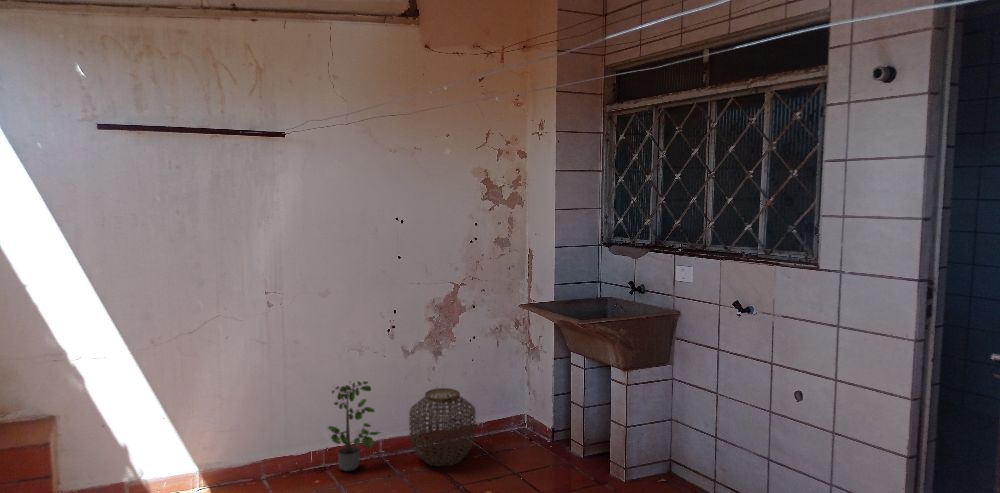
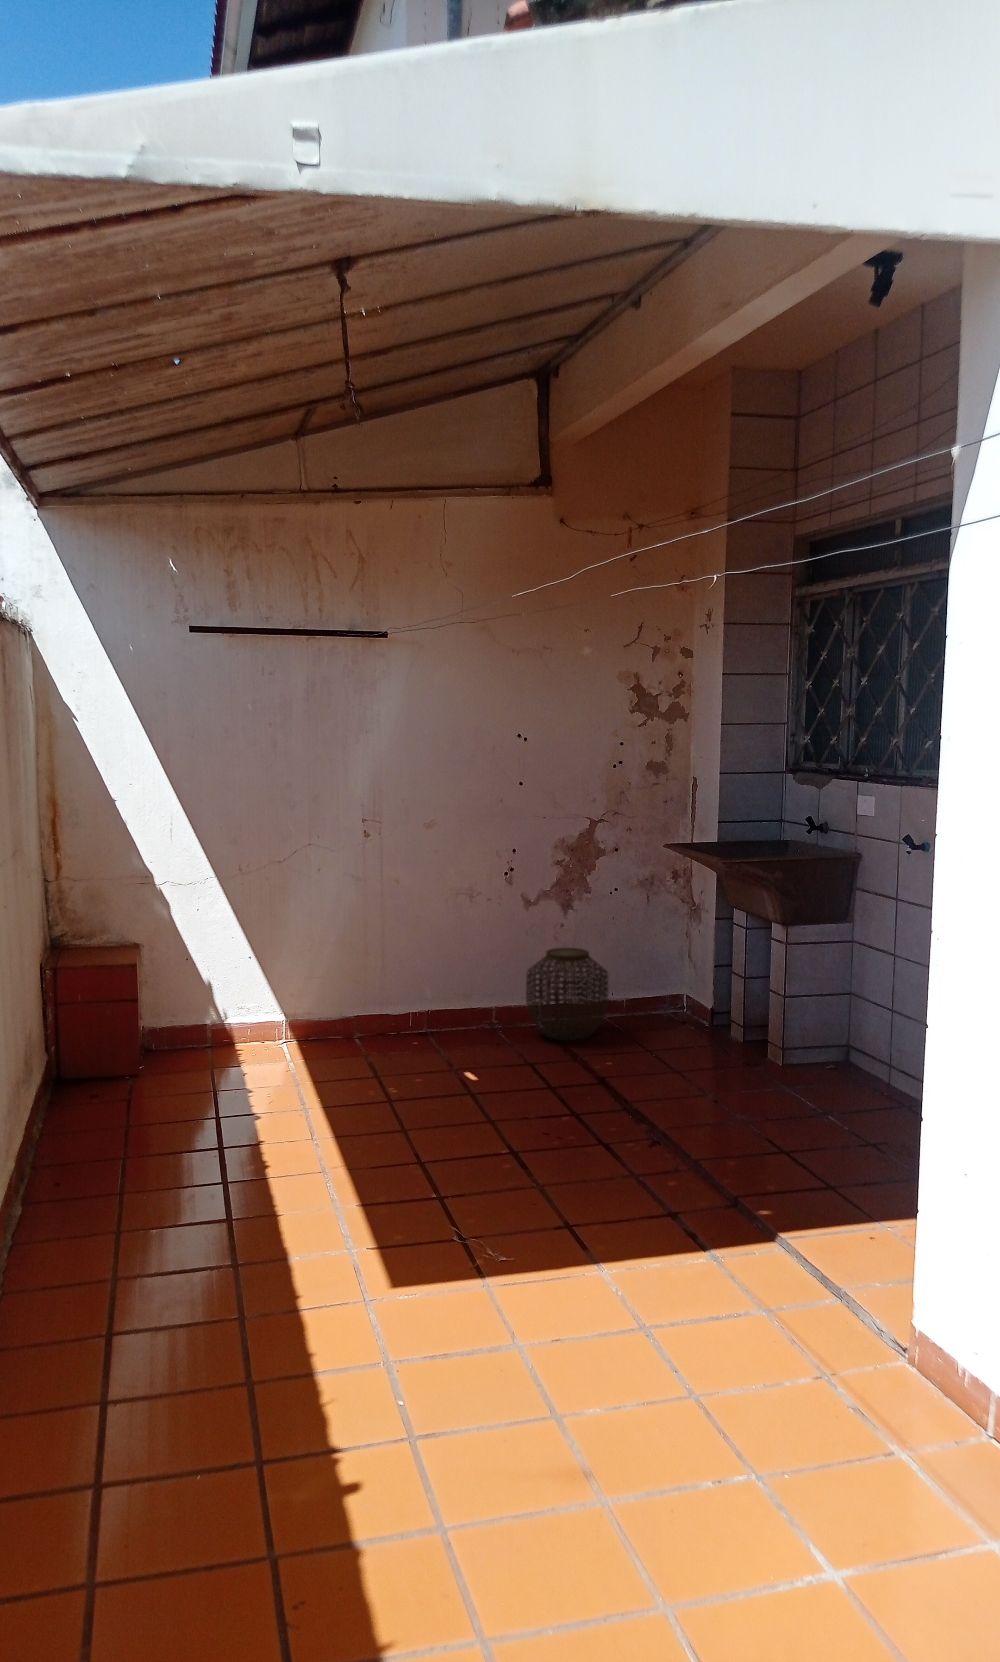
potted plant: present [328,381,380,471] -> none [429,927,494,1037]

